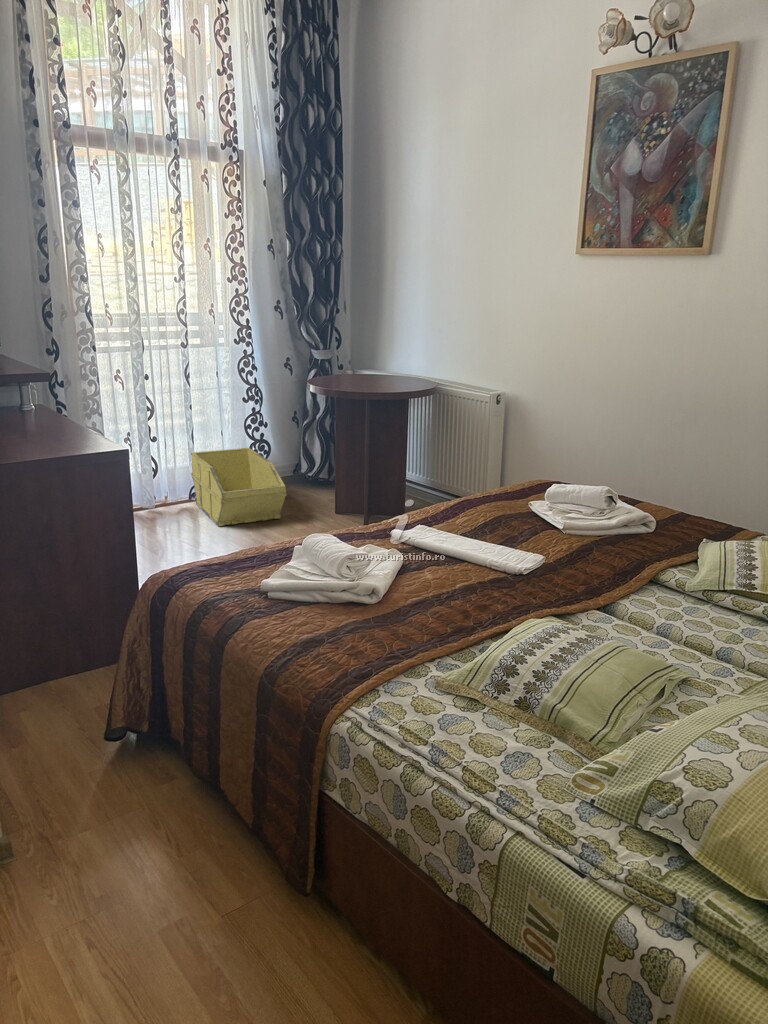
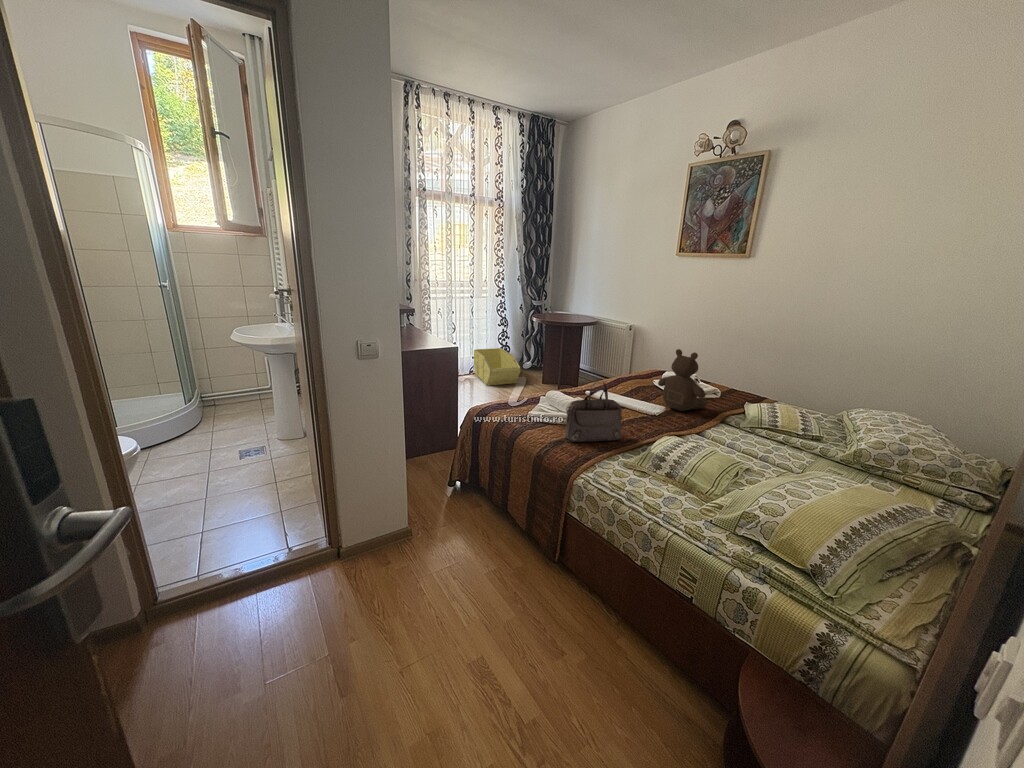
teddy bear: none [532,440,628,564] -> present [658,349,707,411]
handbag: none [323,512,442,643] -> present [566,380,622,442]

